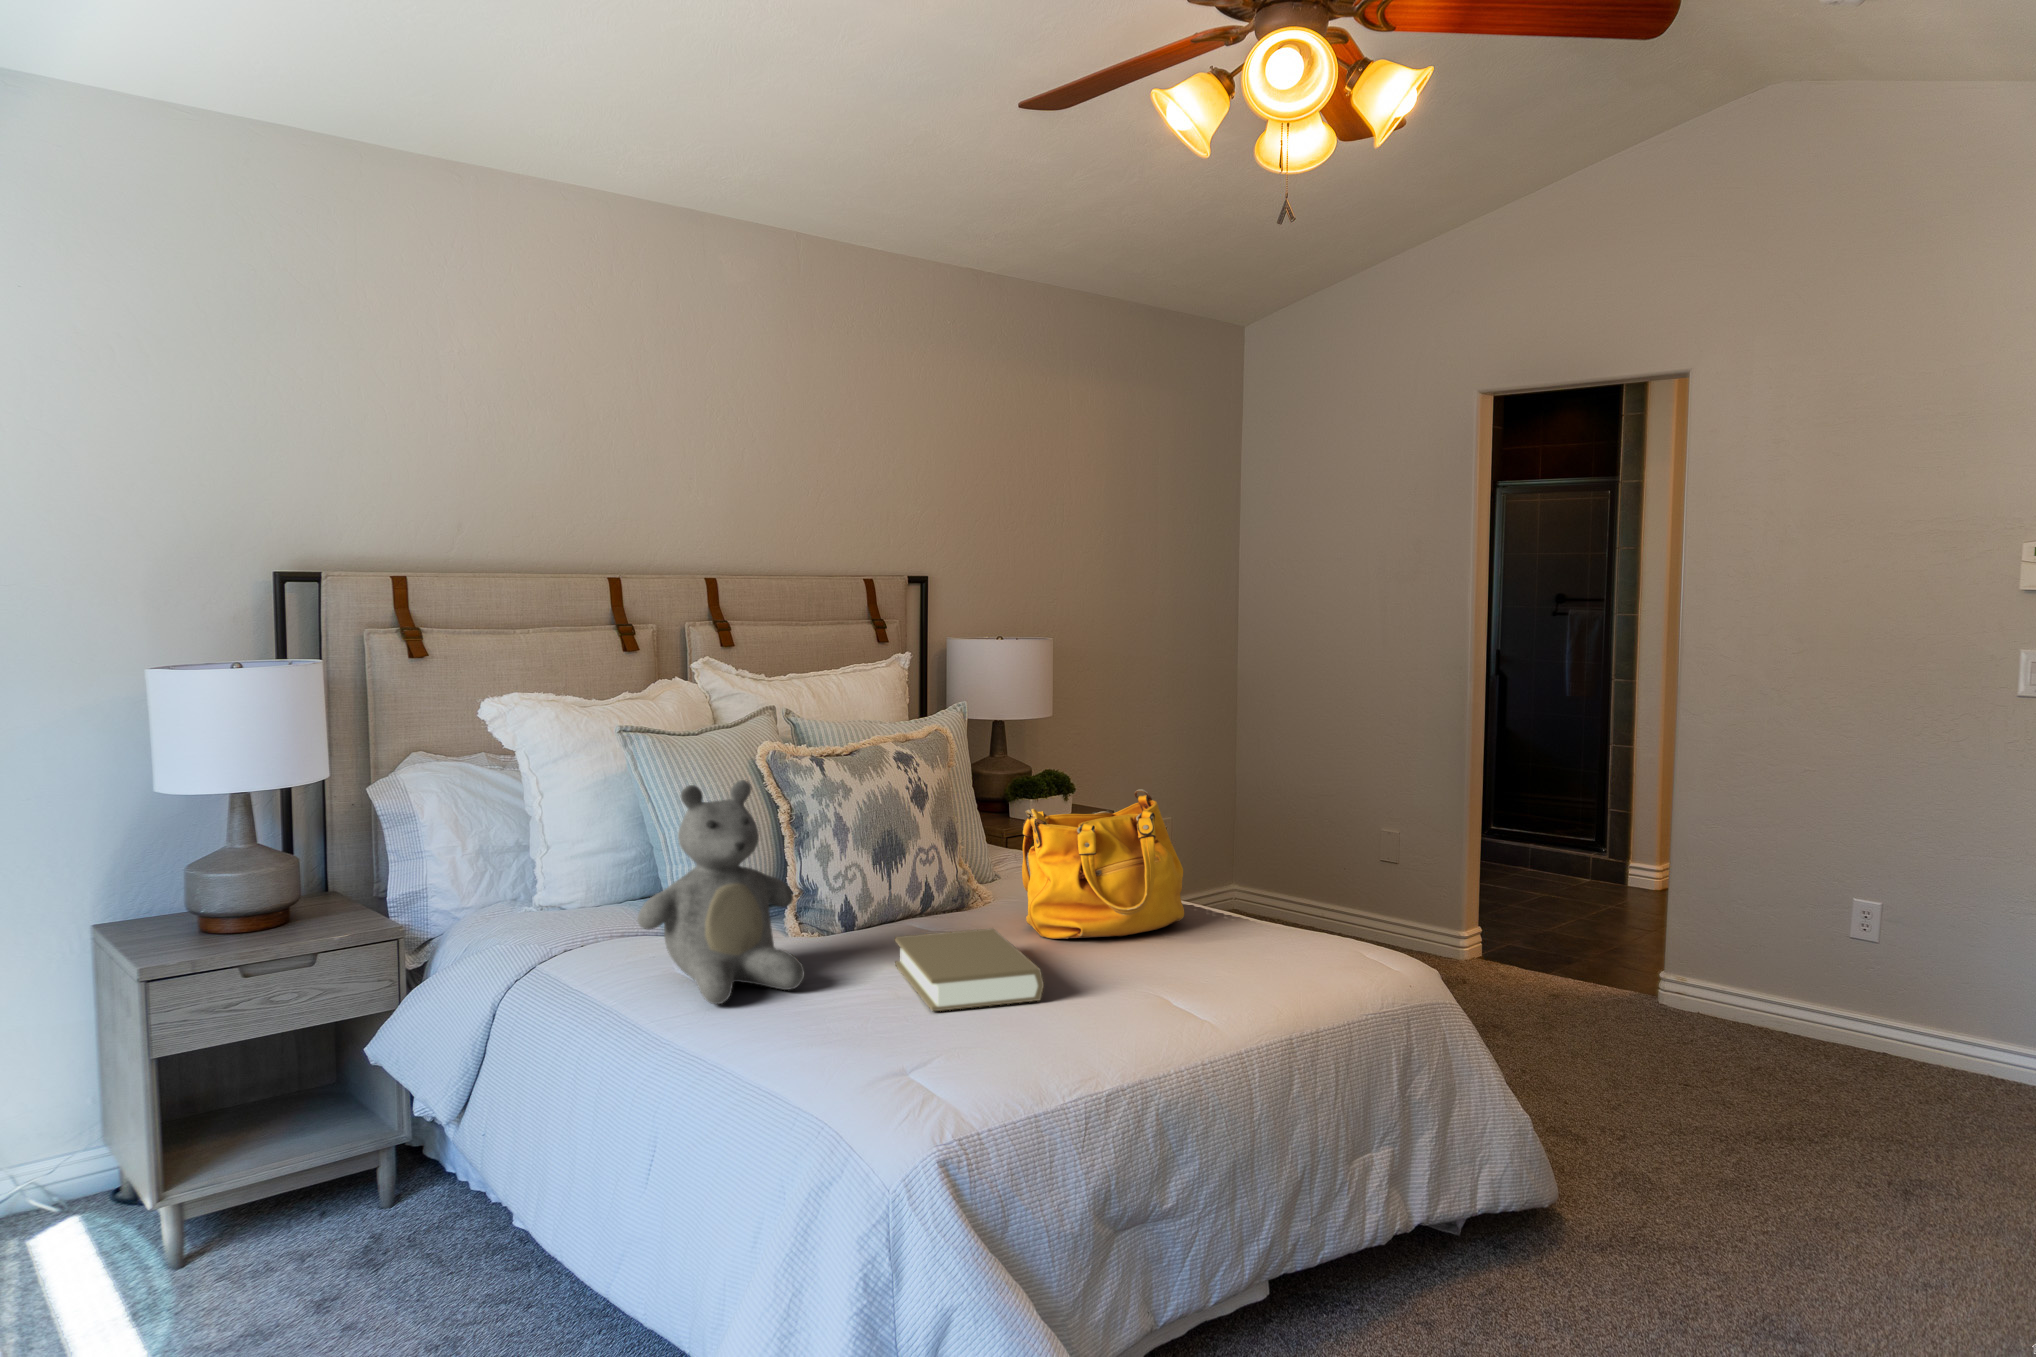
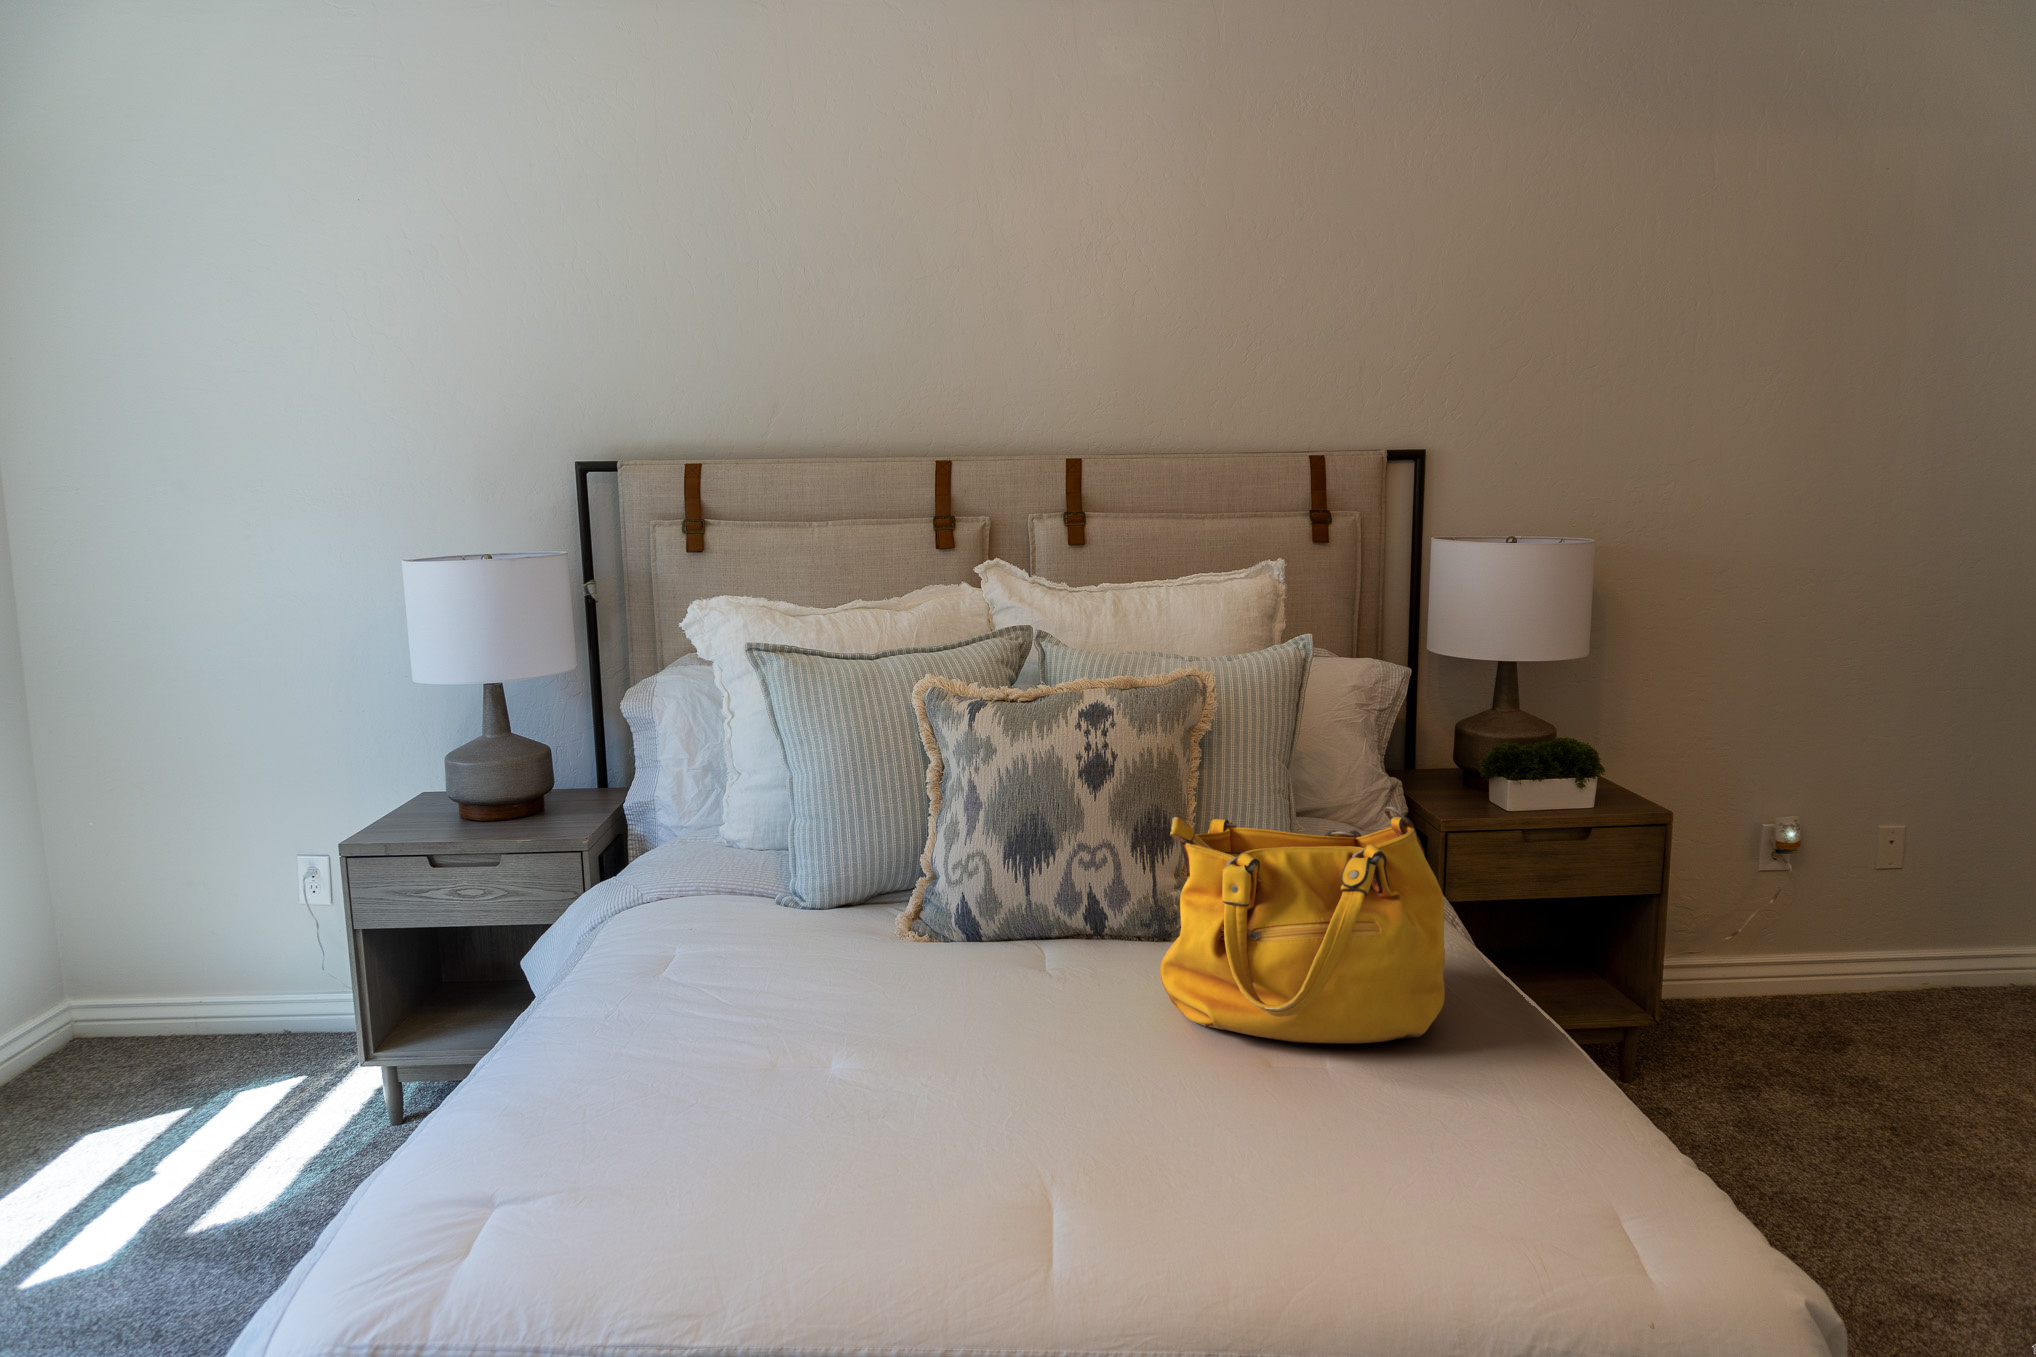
teddy bear: present [637,780,804,1004] -> none [608,731,822,1022]
book: present [895,928,1044,1012] -> none [828,973,1073,1137]

